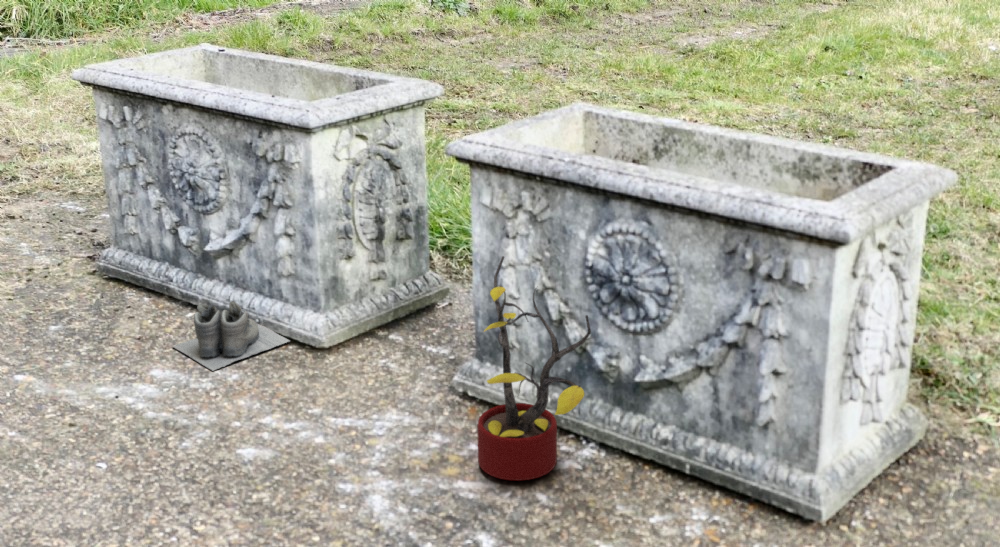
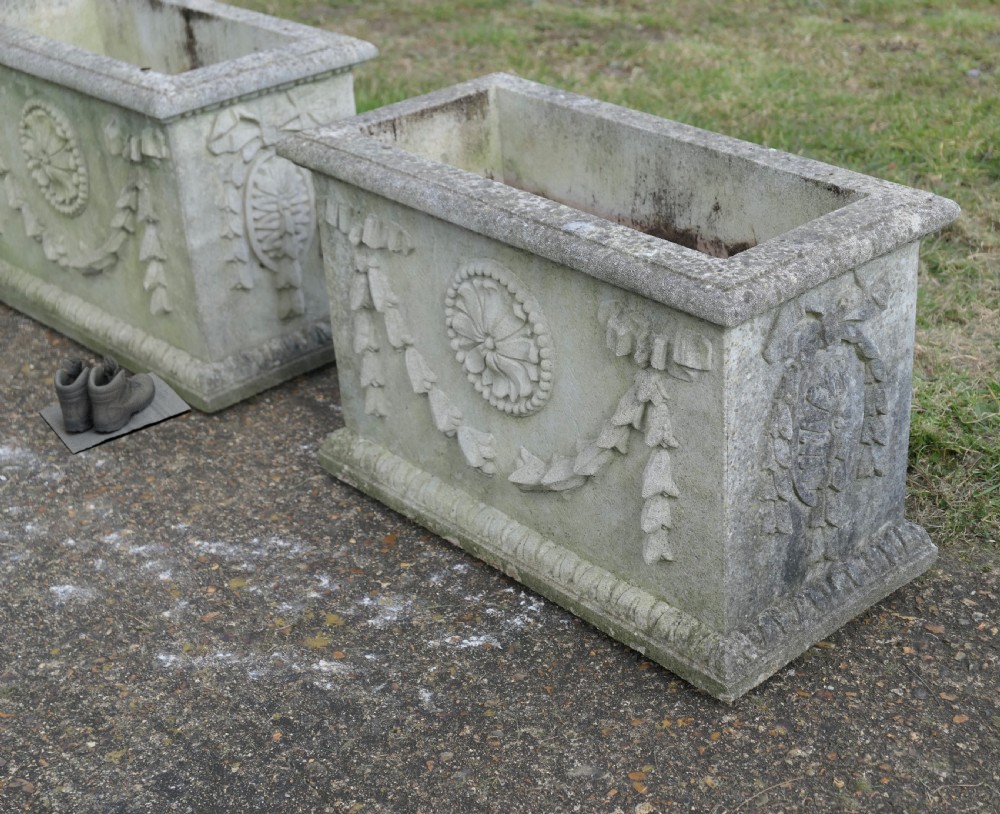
decorative plant: present [477,256,591,480] -> none [339,331,470,667]

